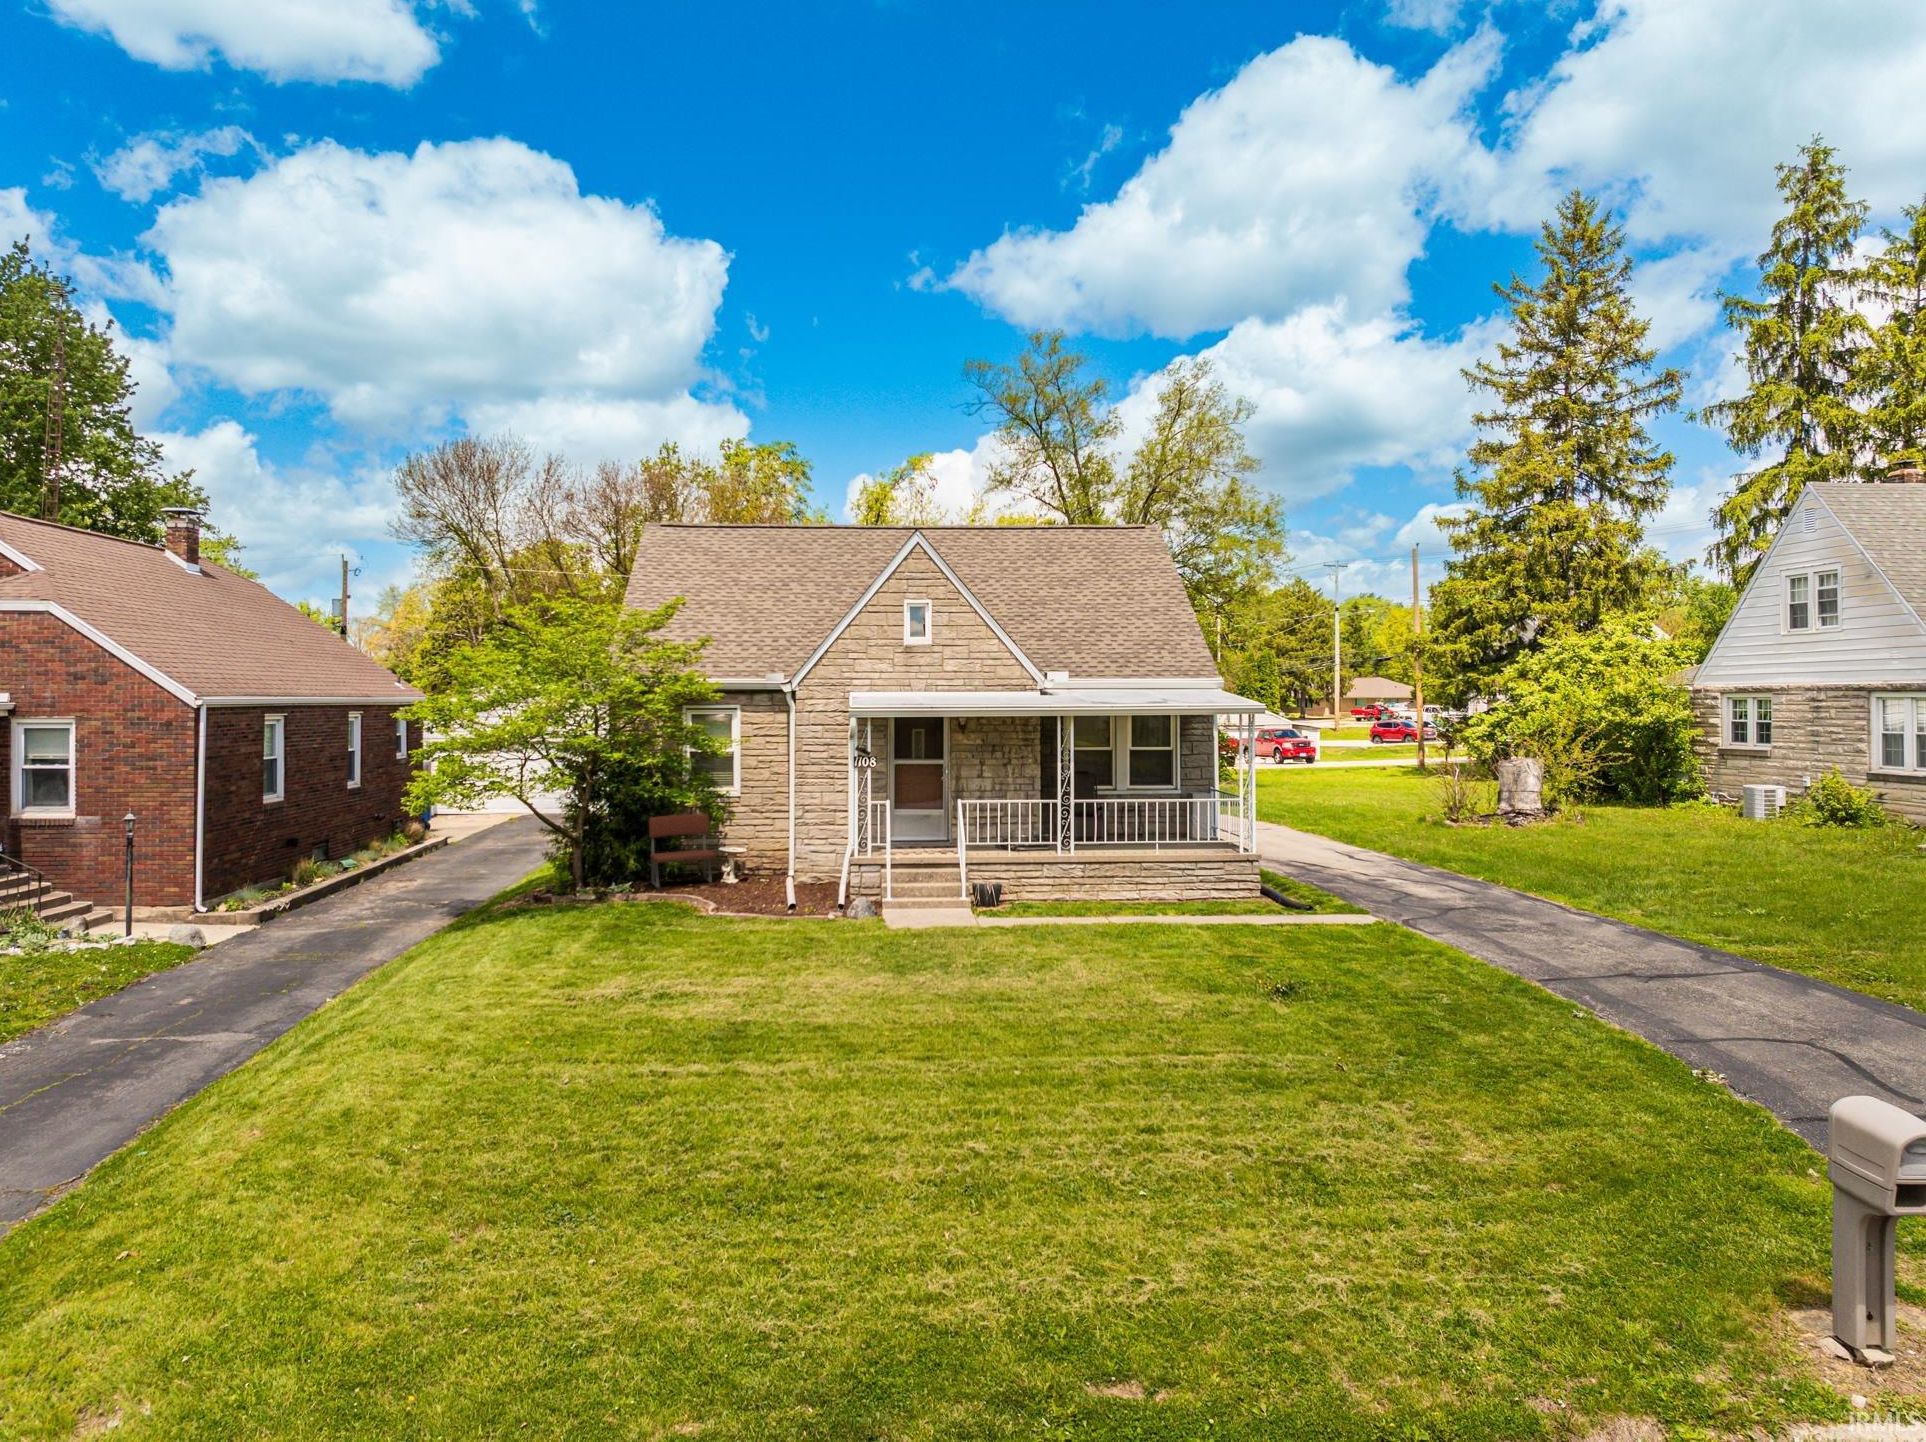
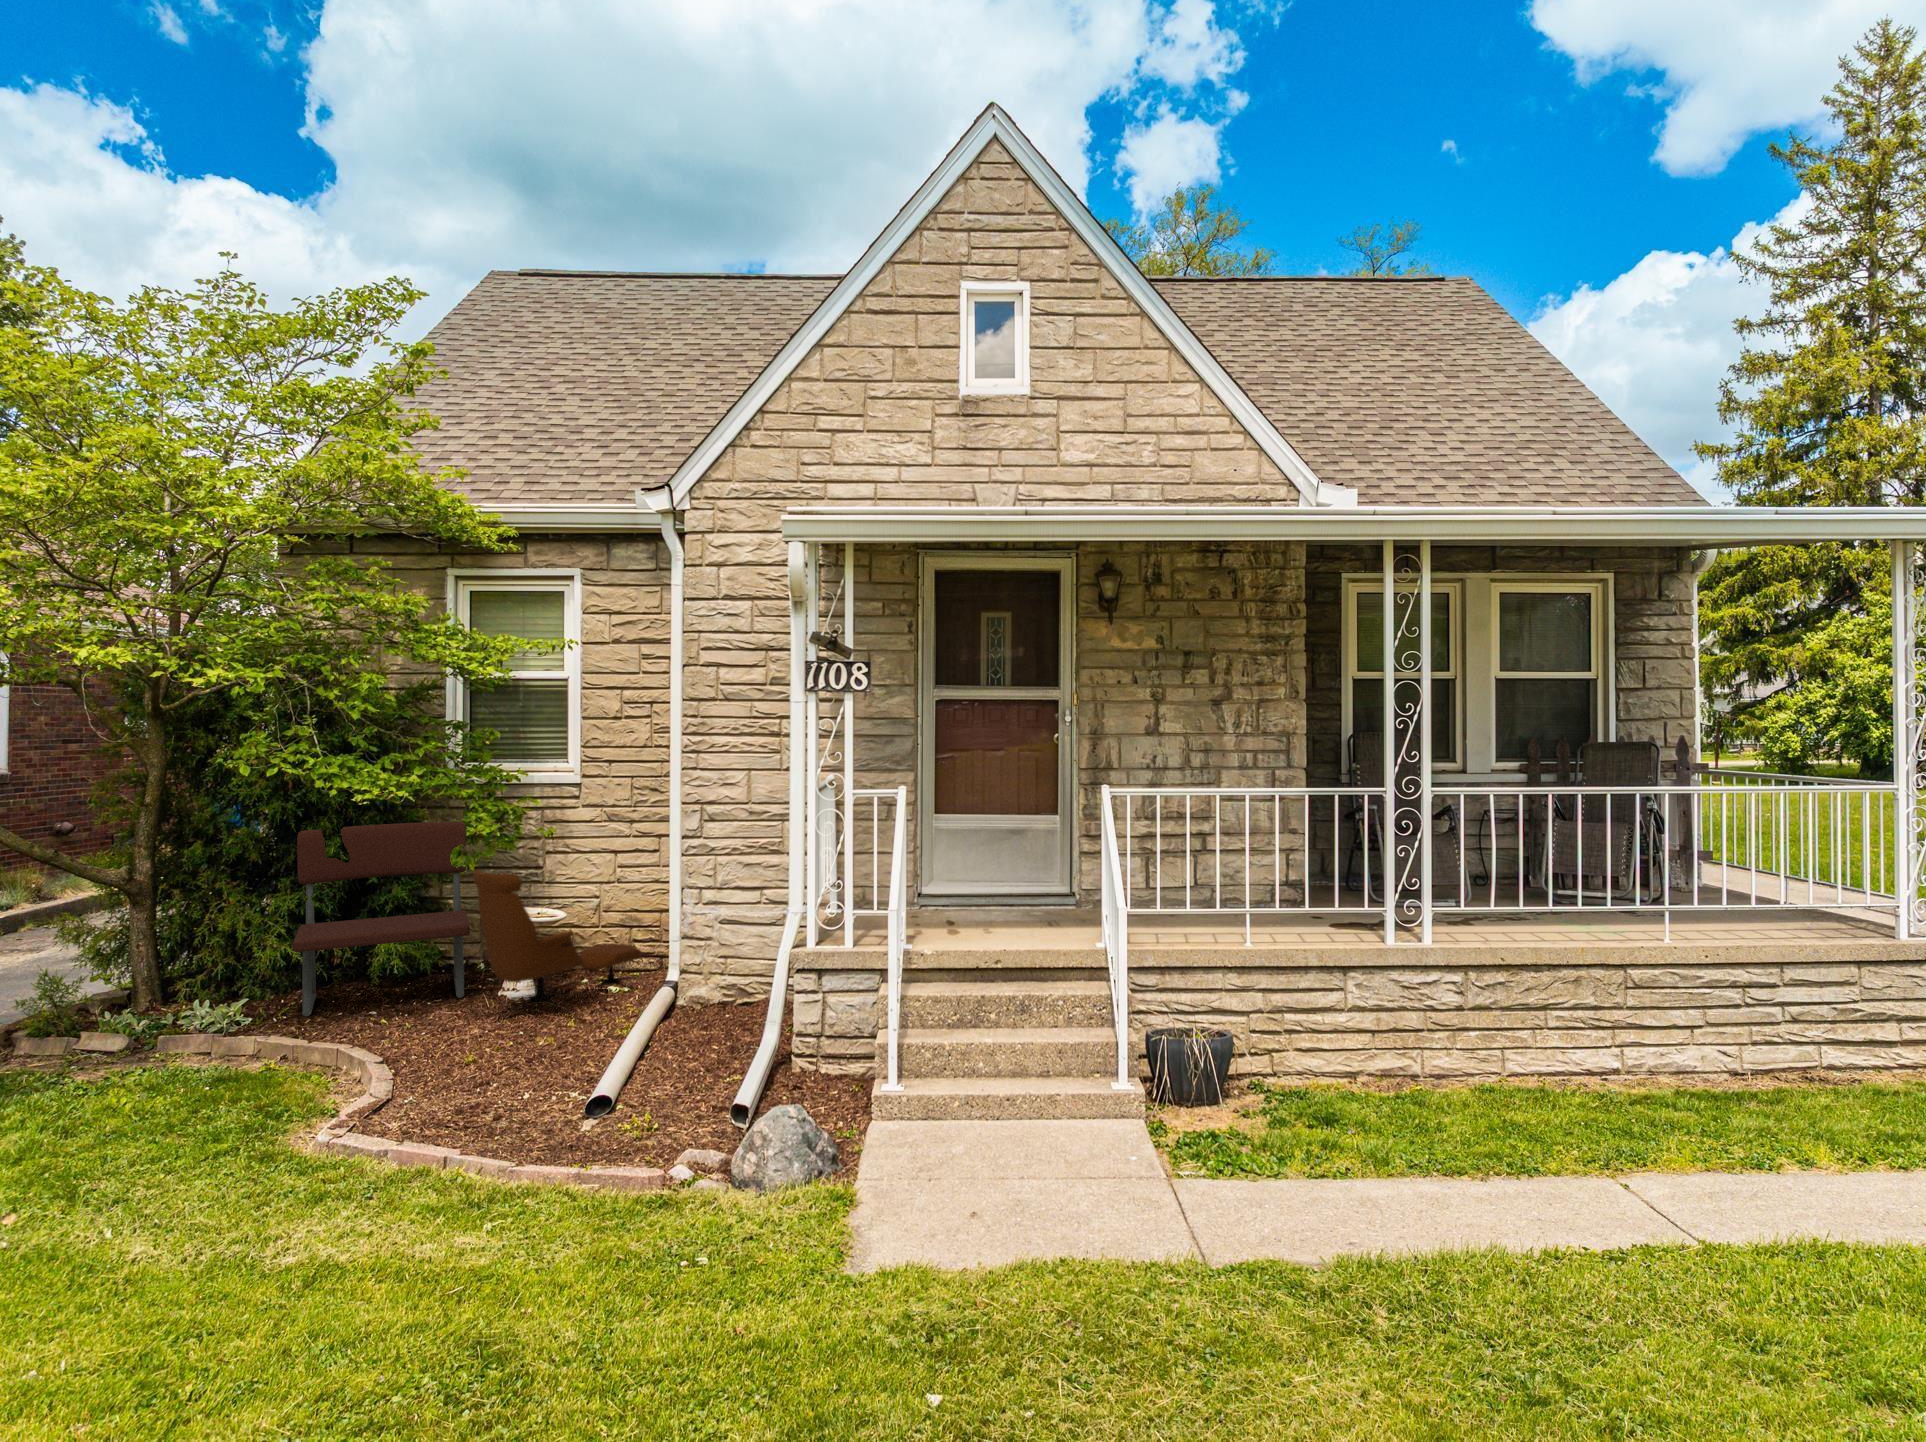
lounge chair: none [722,832,779,888] -> present [473,869,642,1019]

